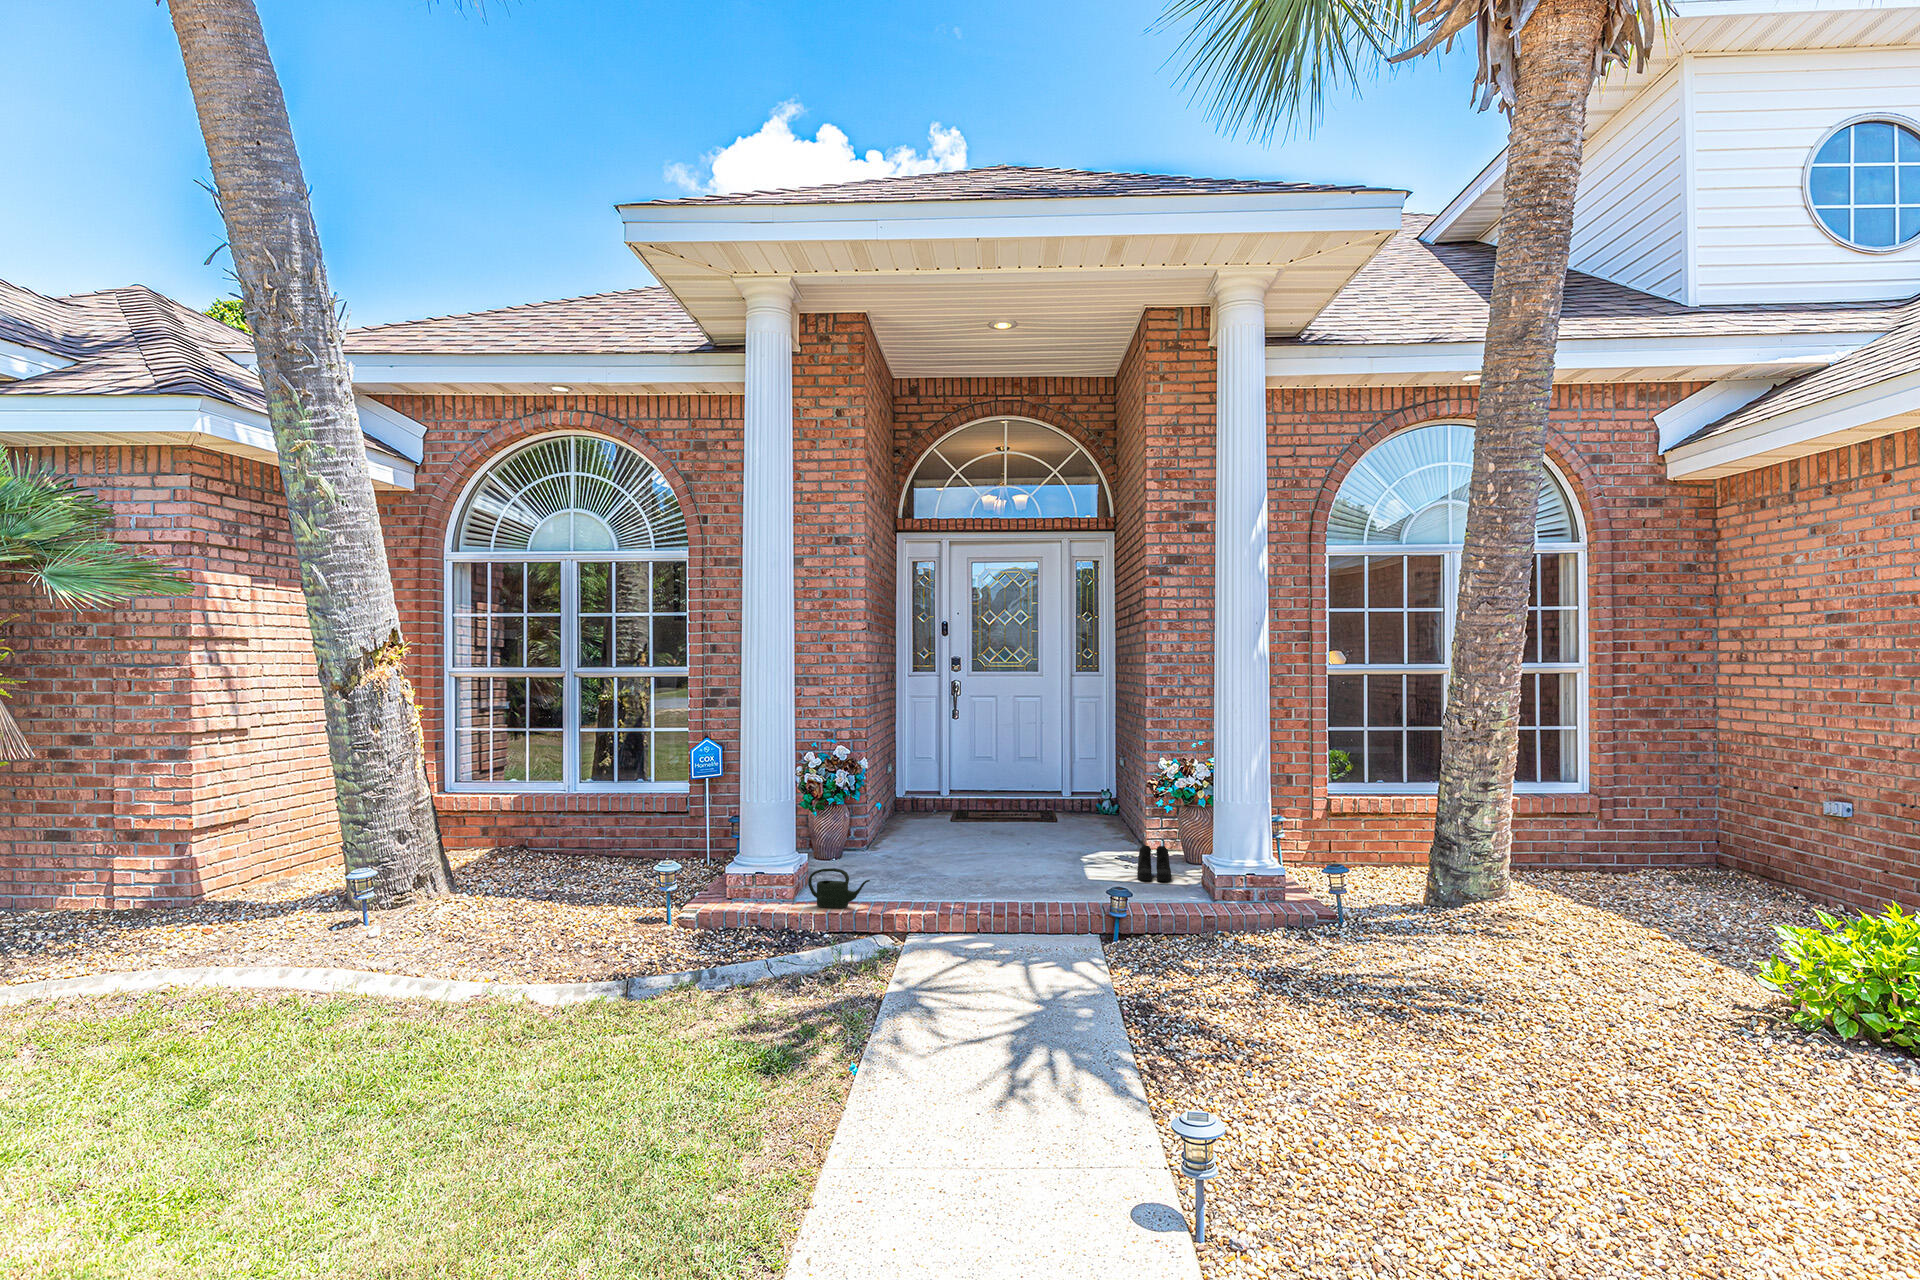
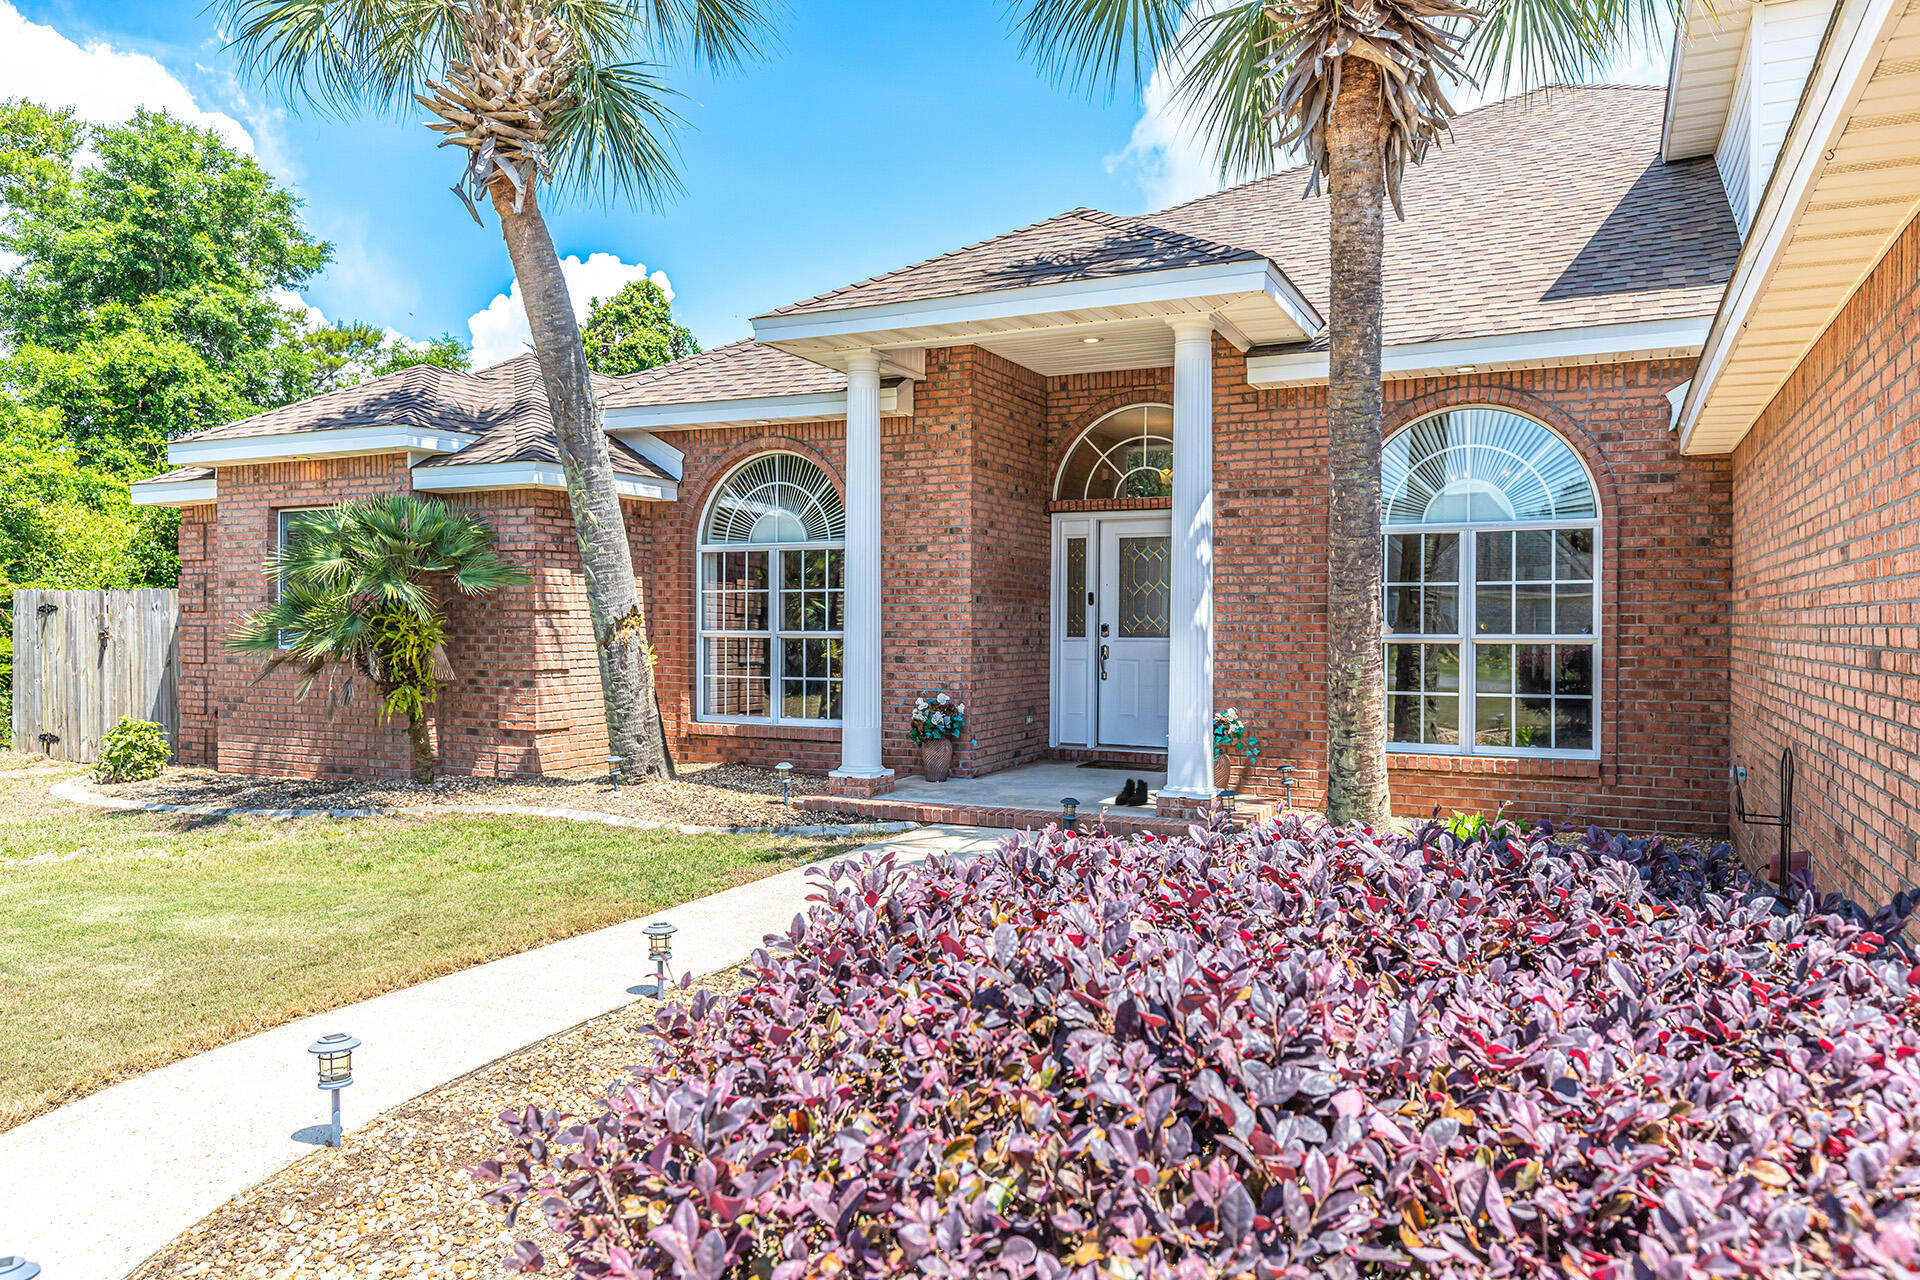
watering can: present [808,868,870,908] -> none [864,773,899,801]

